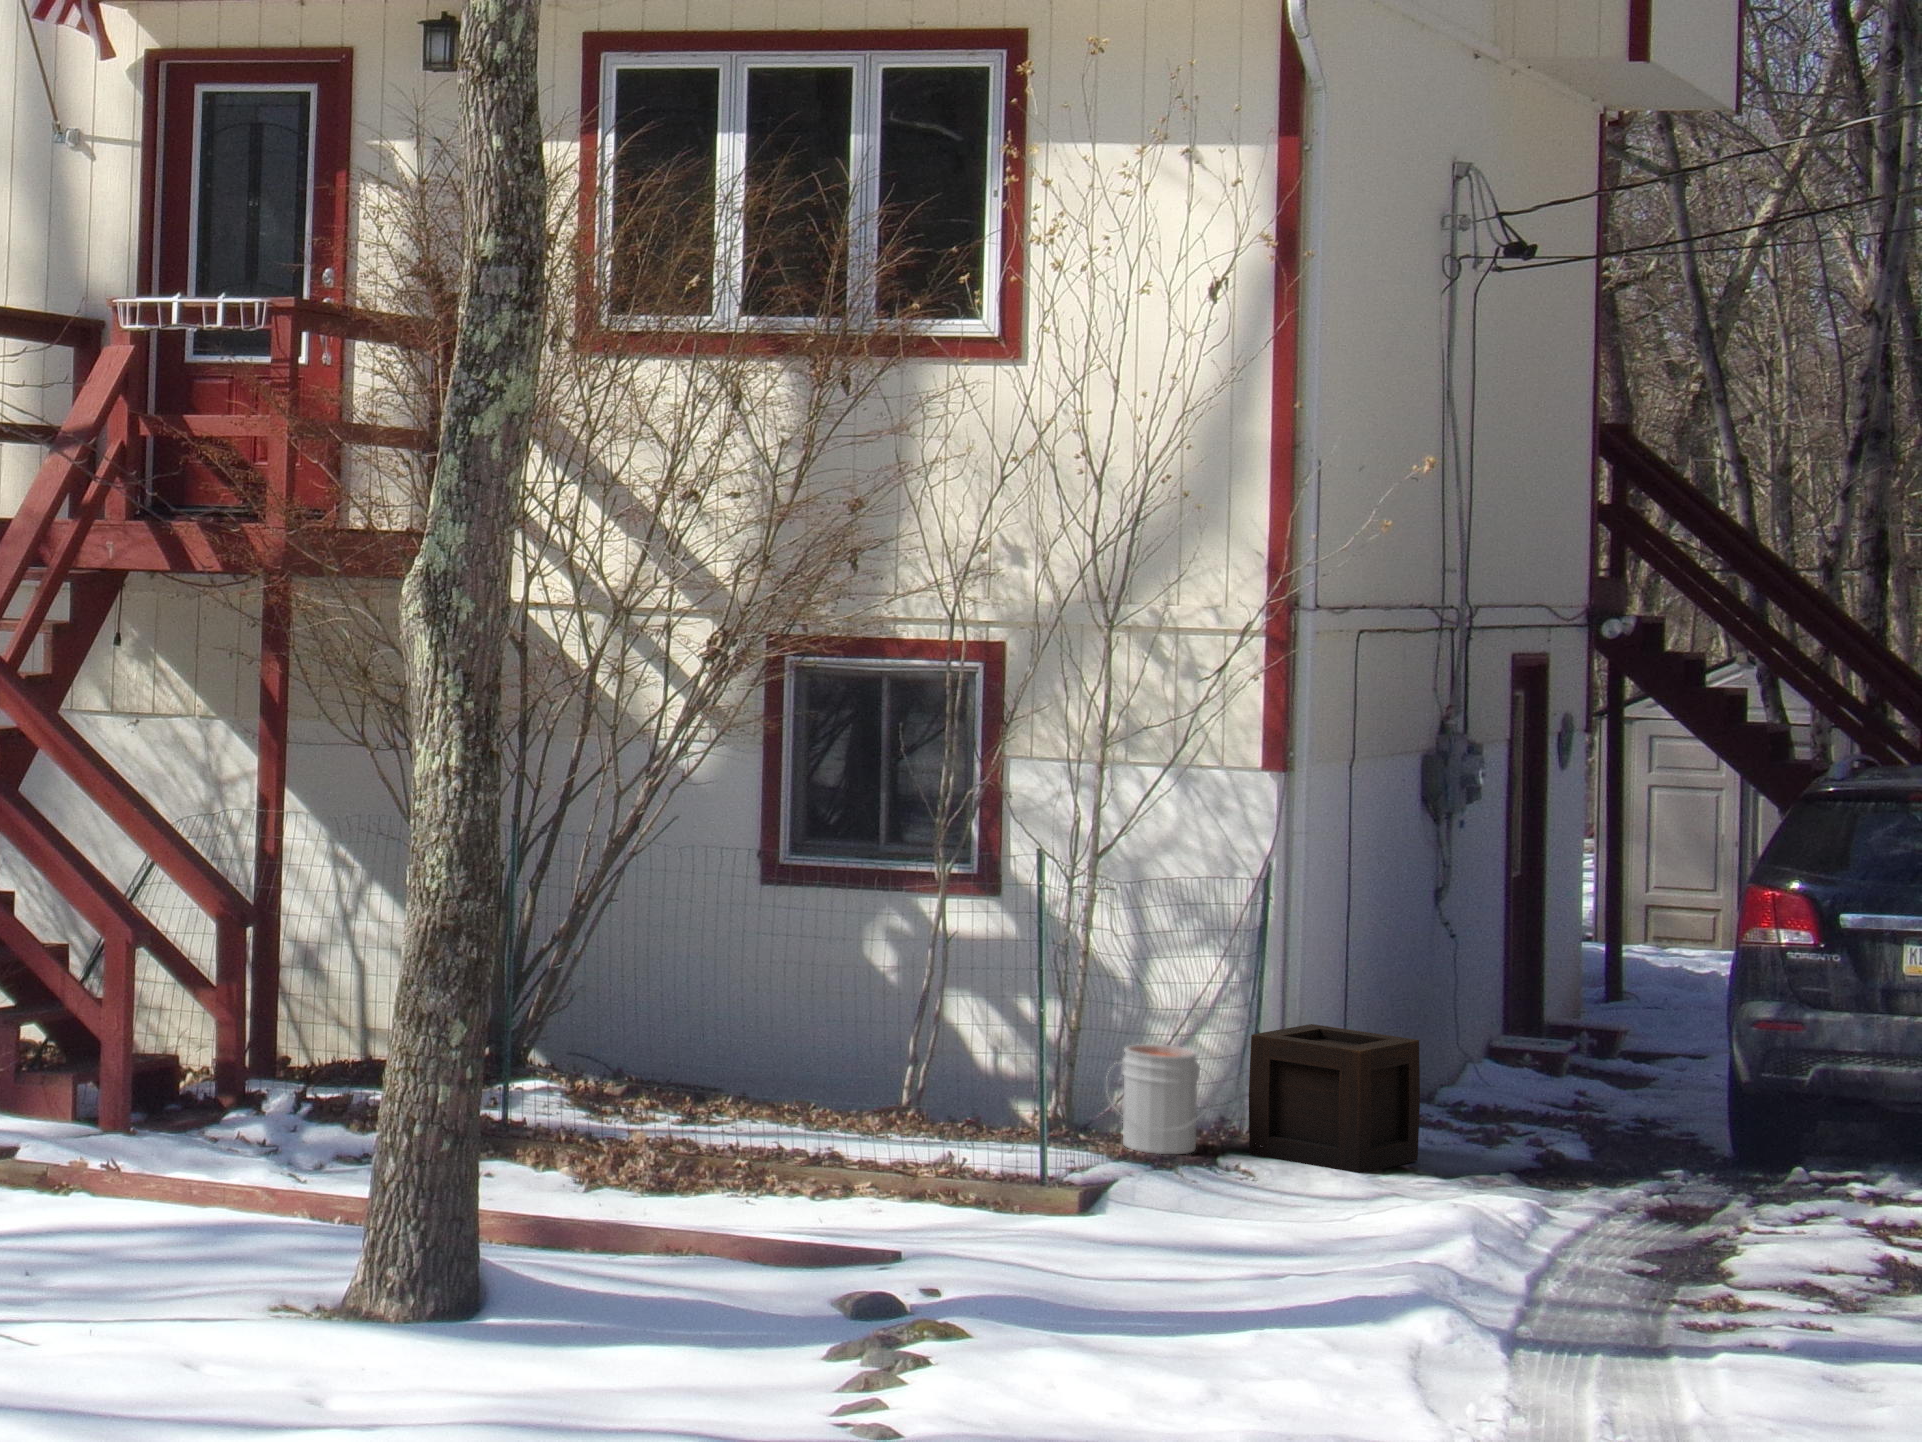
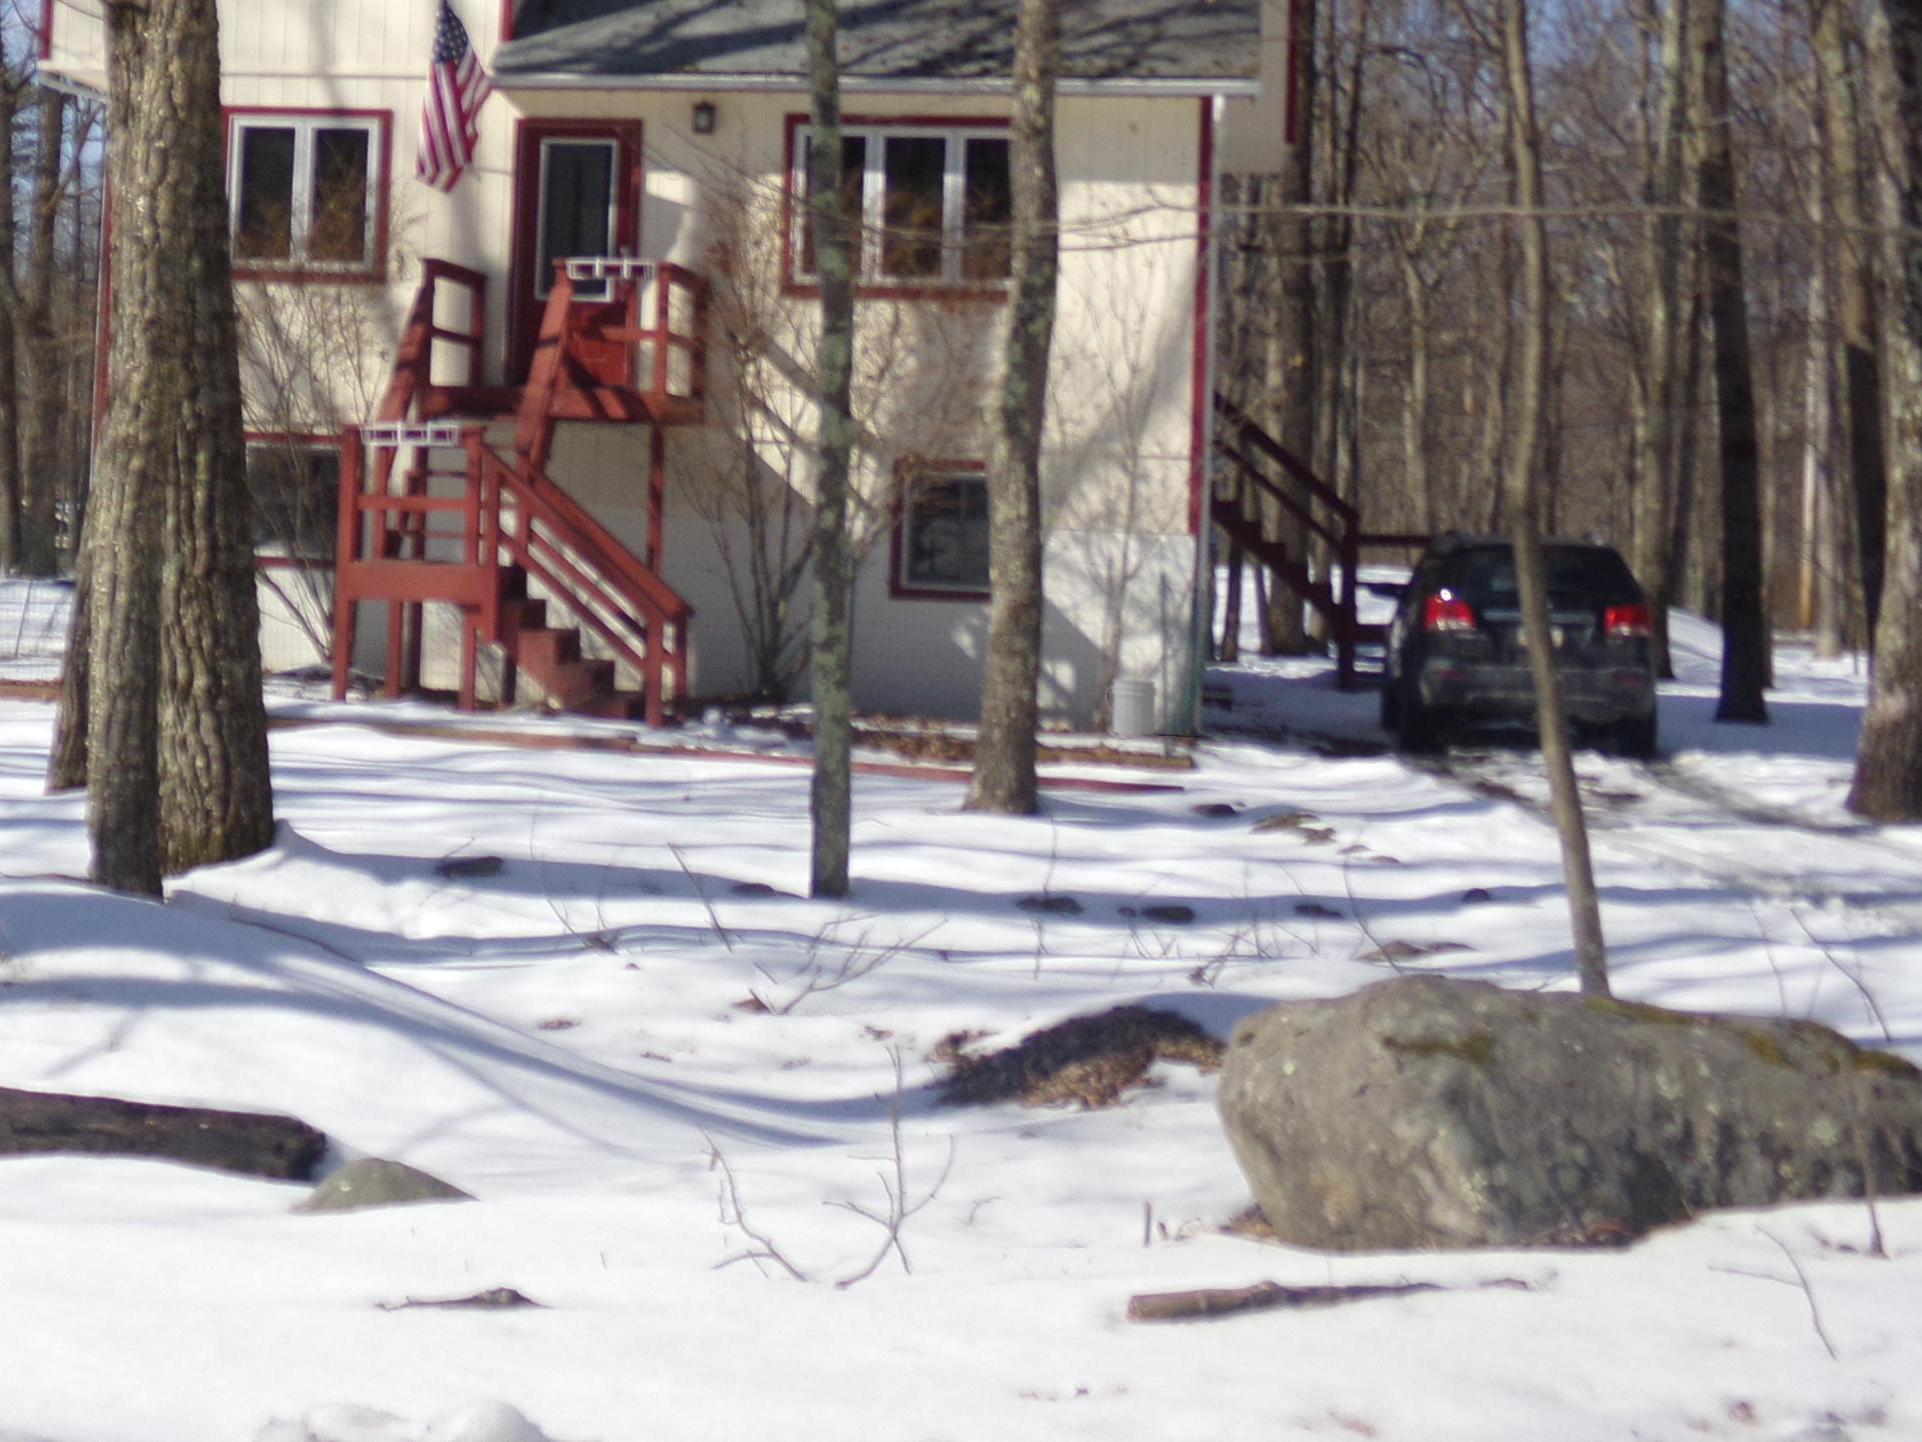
wooden crate: present [1249,1024,1420,1173] -> none [1181,669,1269,741]

